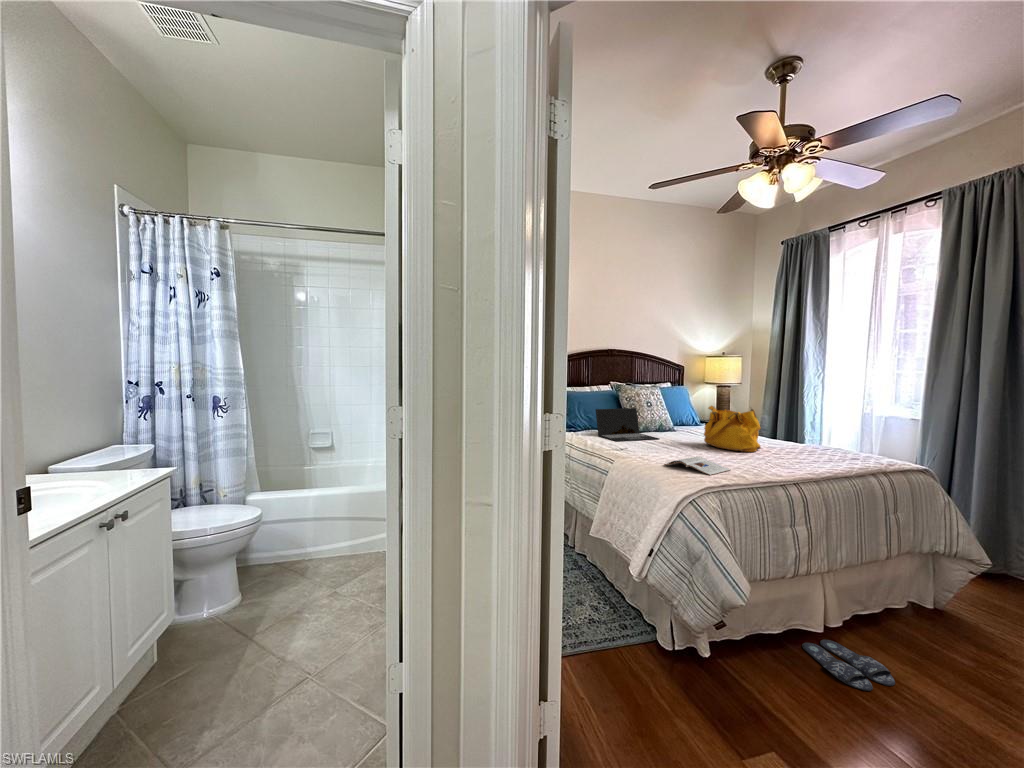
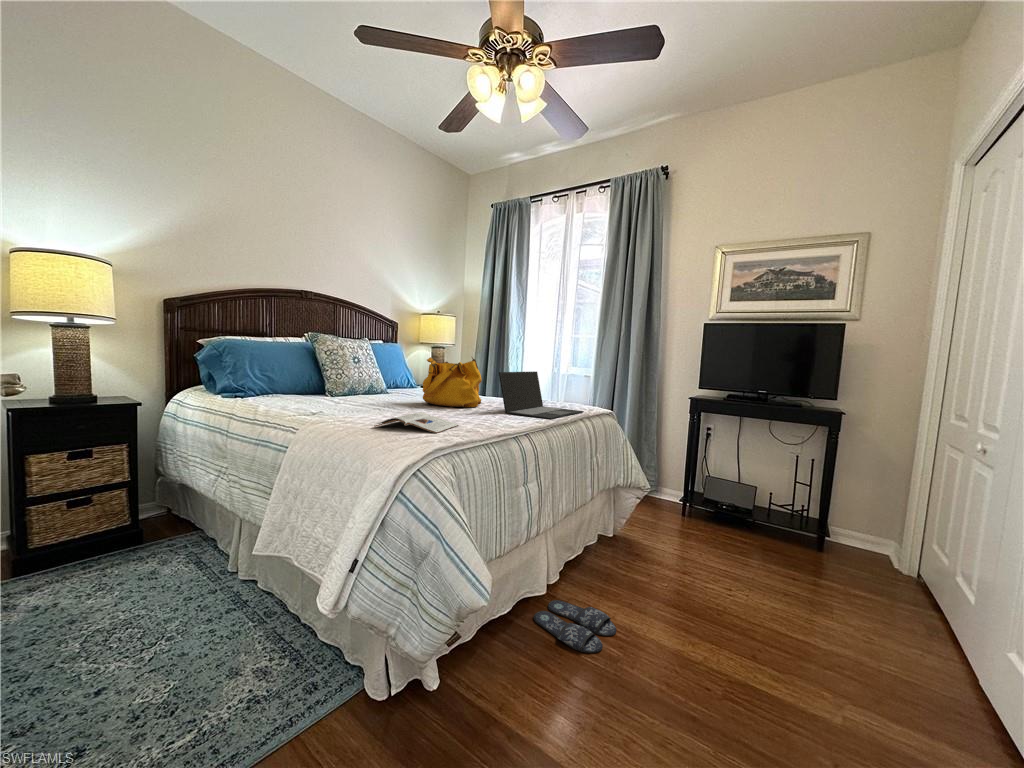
laptop: present [596,408,660,442] -> present [499,372,584,419]

